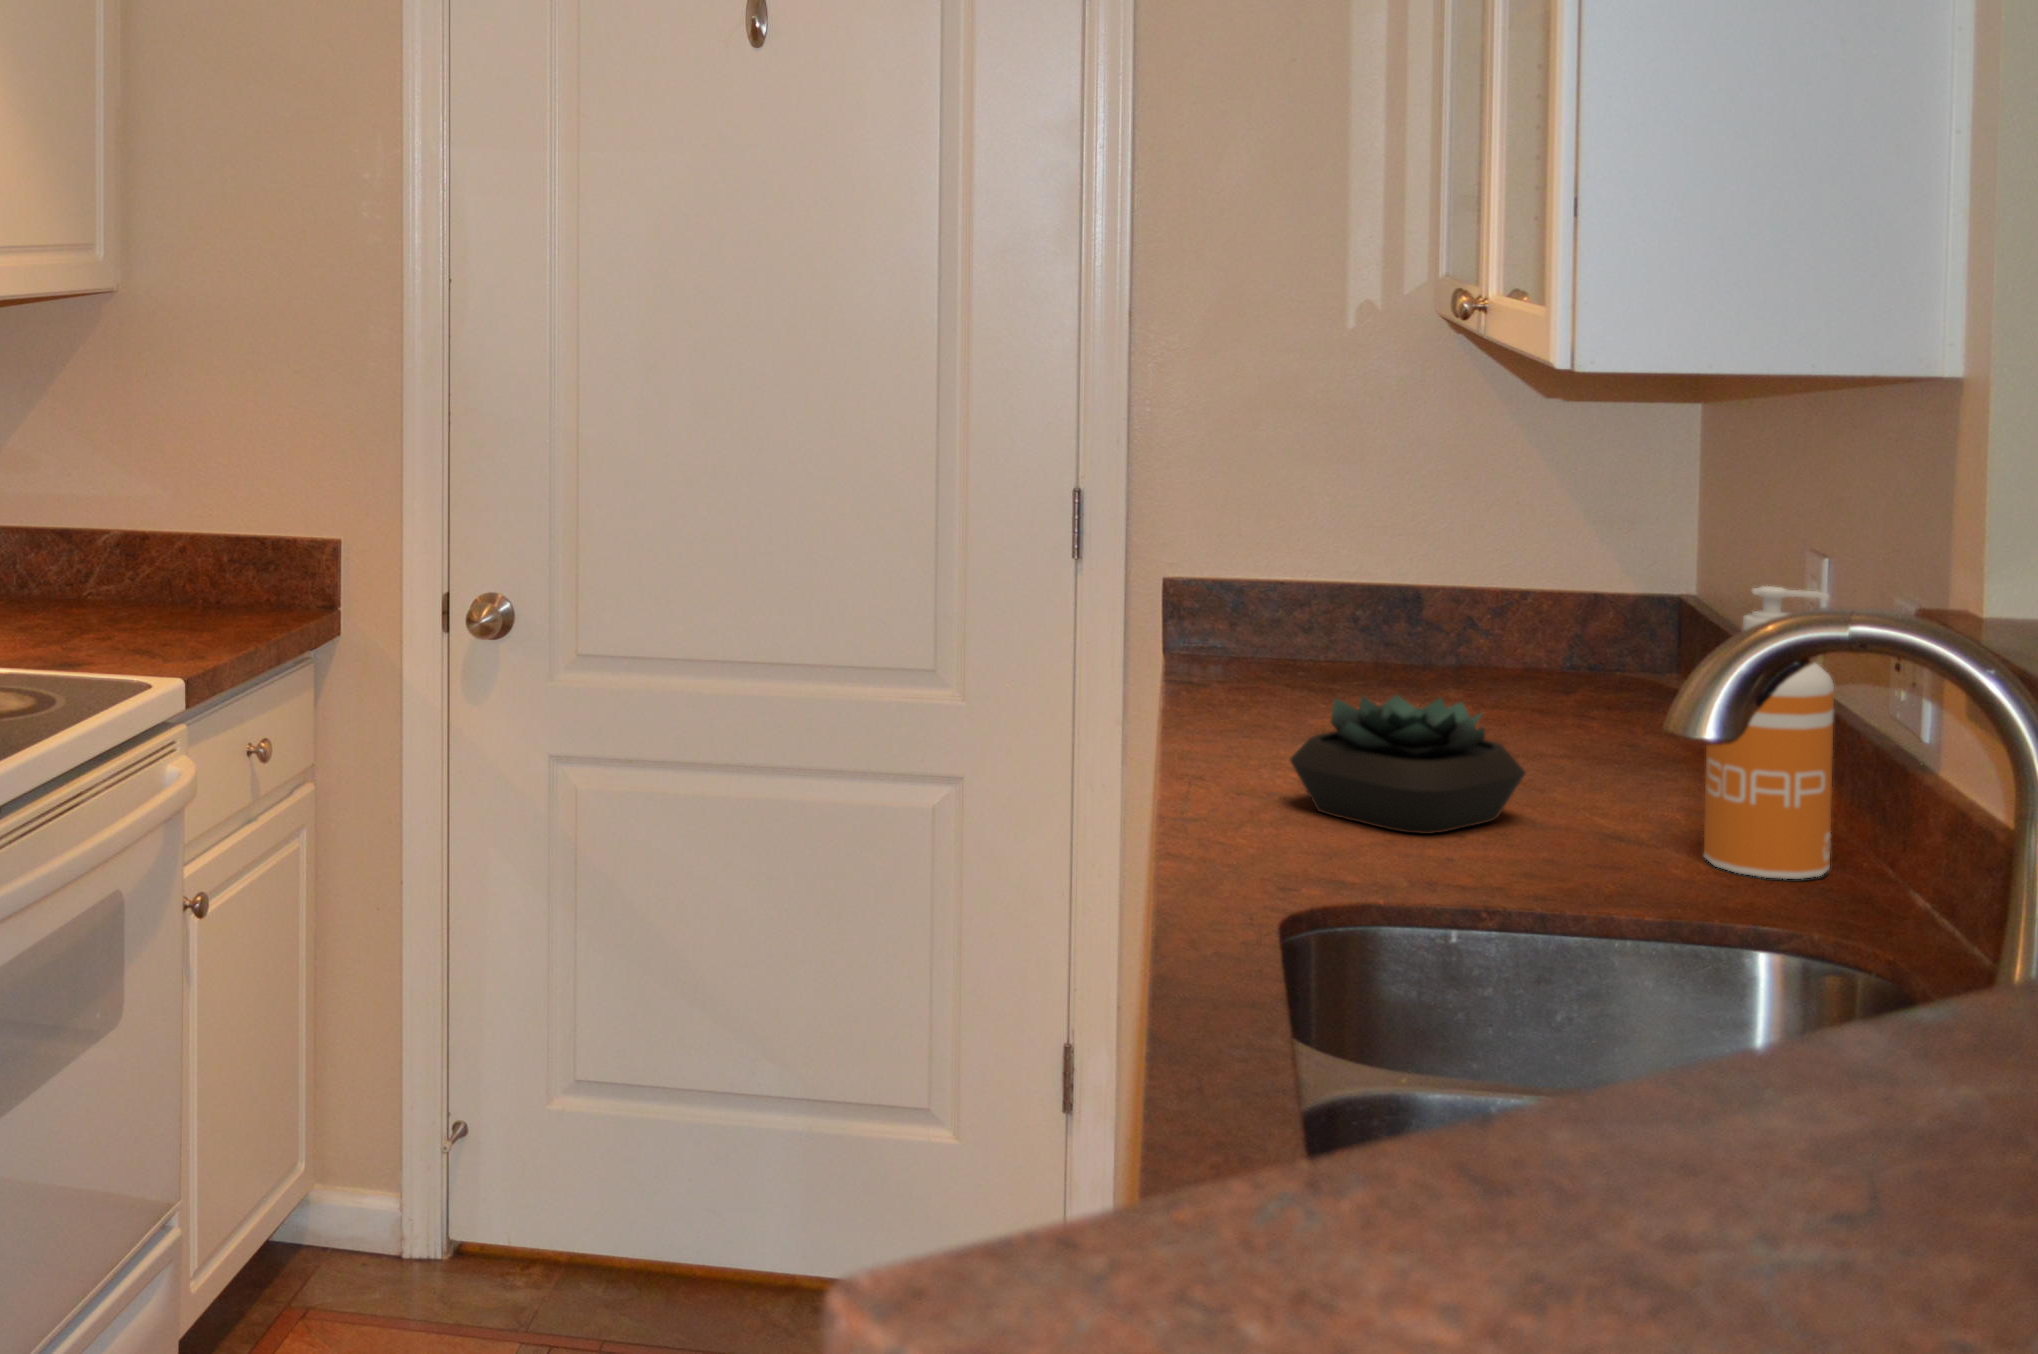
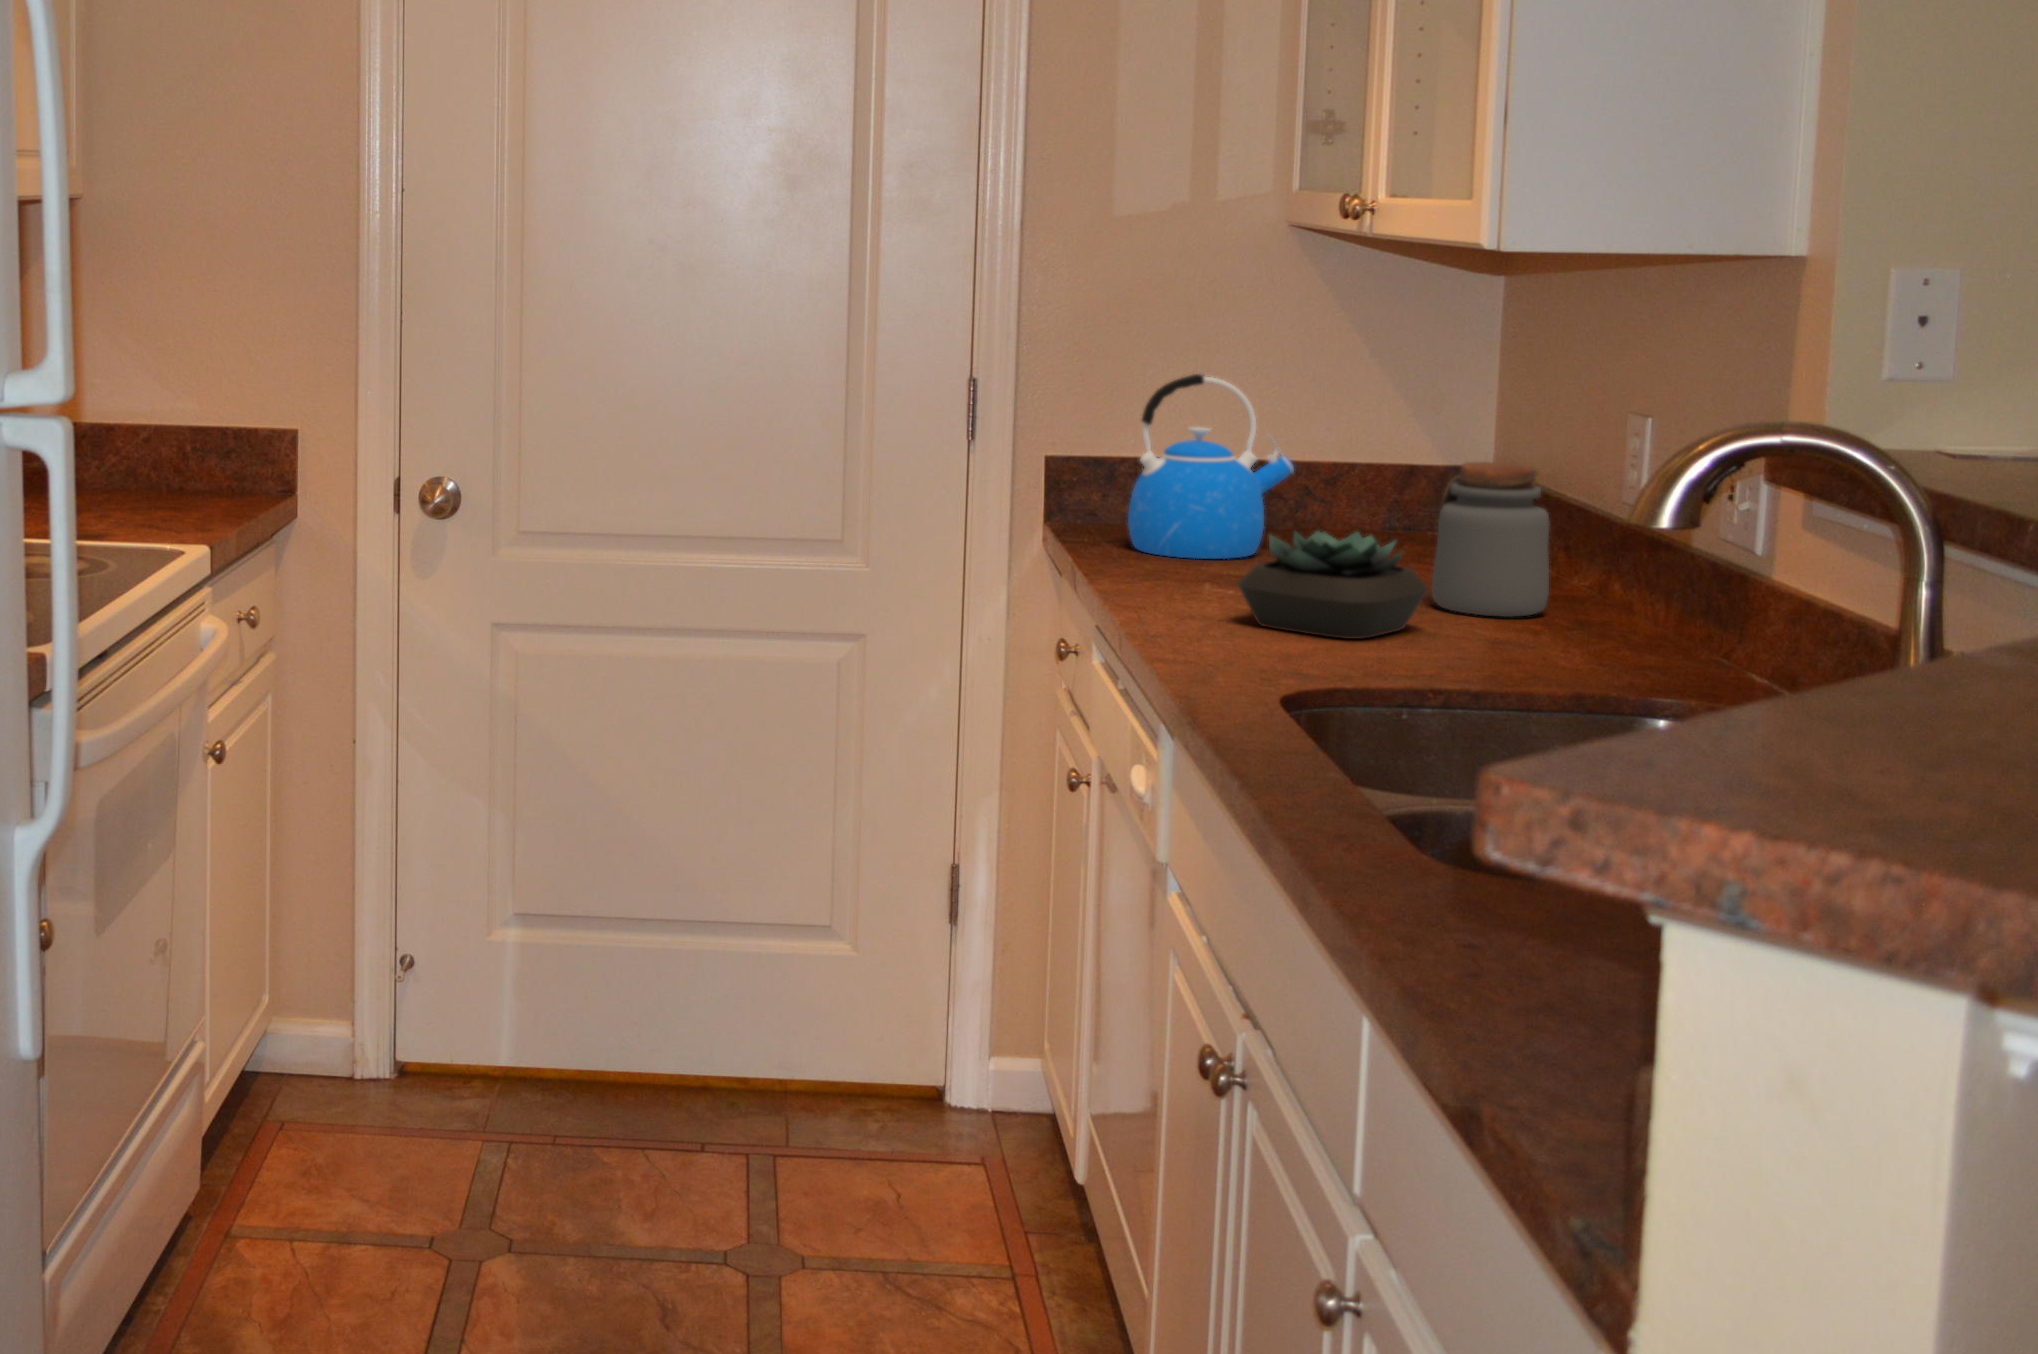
kettle: none [1239,492,1437,710] -> present [1128,374,1294,559]
soap dispenser: present [1704,586,1834,879] -> none [1578,429,1687,662]
jar: none [1558,611,1704,803] -> present [1432,462,1549,617]

